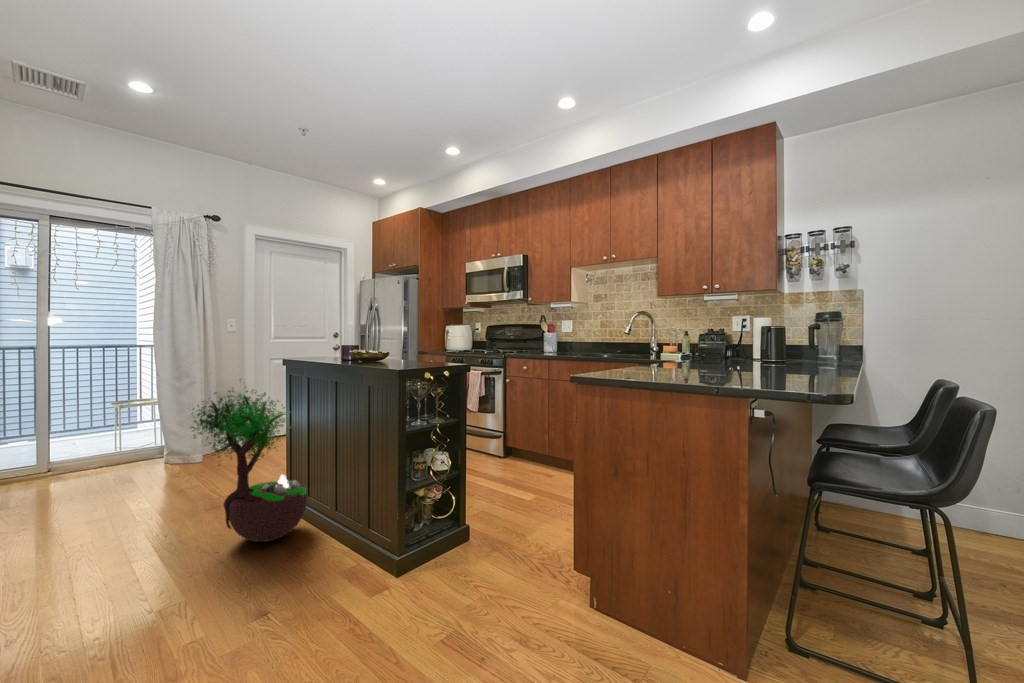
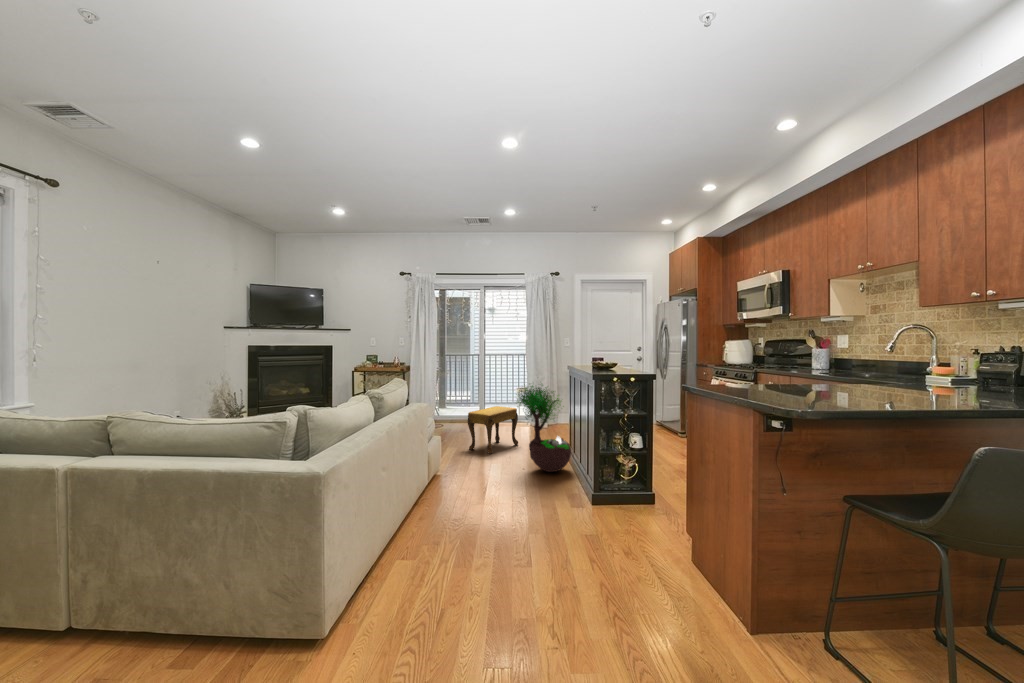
footstool: none [35,438,165,542] -> present [468,406,518,454]

